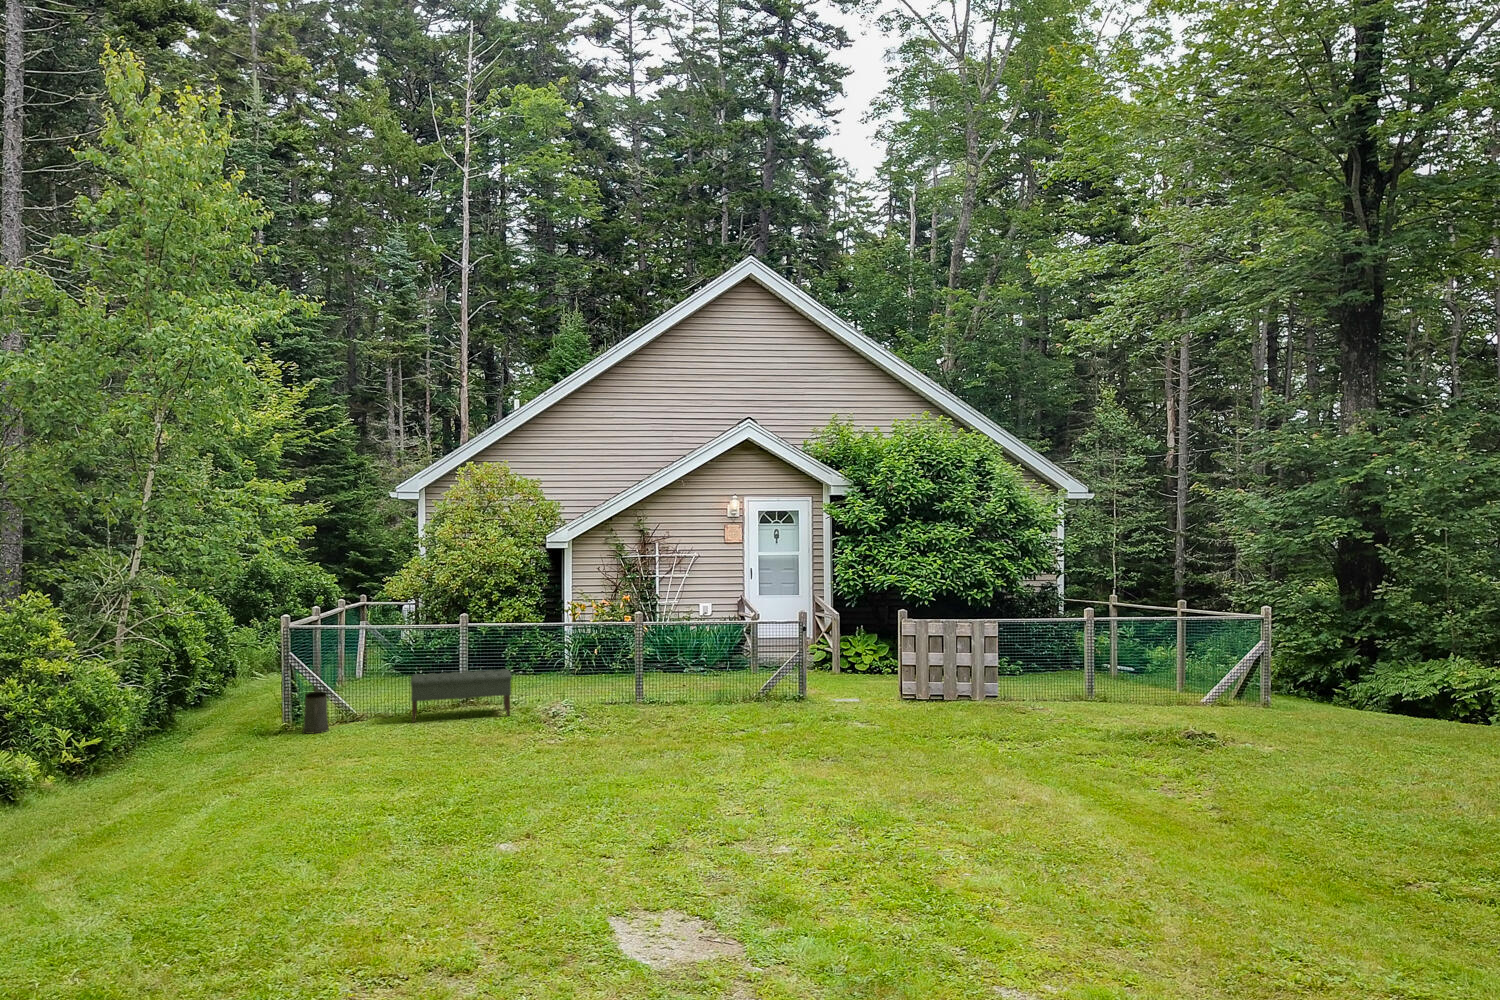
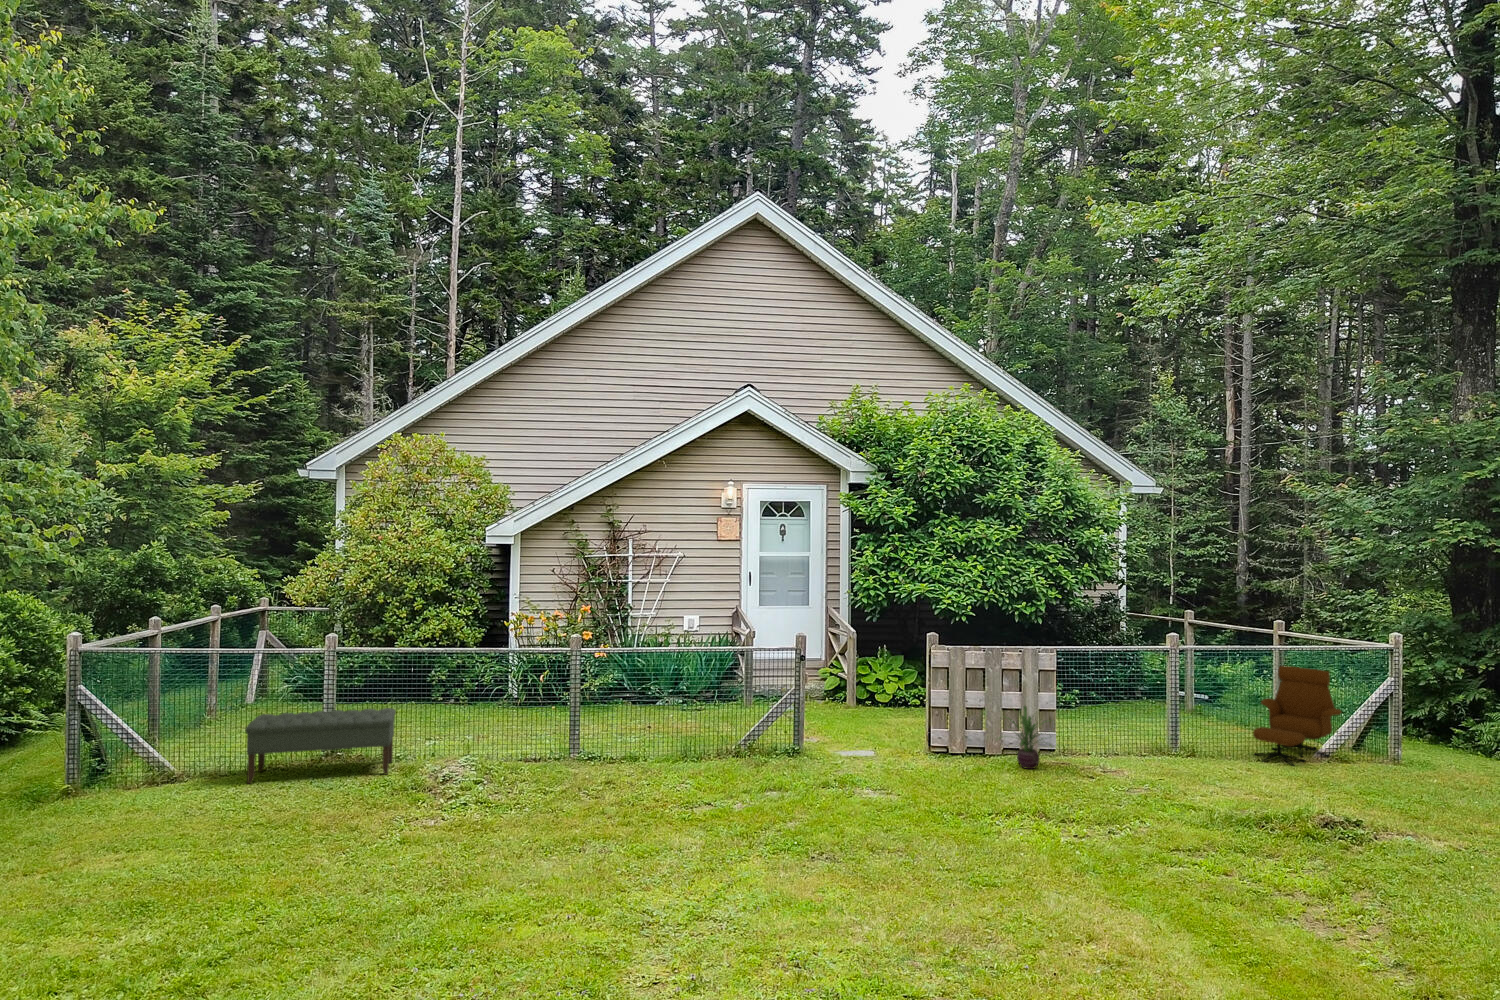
lounge chair: none [1137,628,1201,698] -> present [1253,666,1341,766]
decorative plant: none [950,658,994,704] -> present [1005,706,1046,769]
watering can: present [302,685,329,734] -> none [84,728,126,801]

